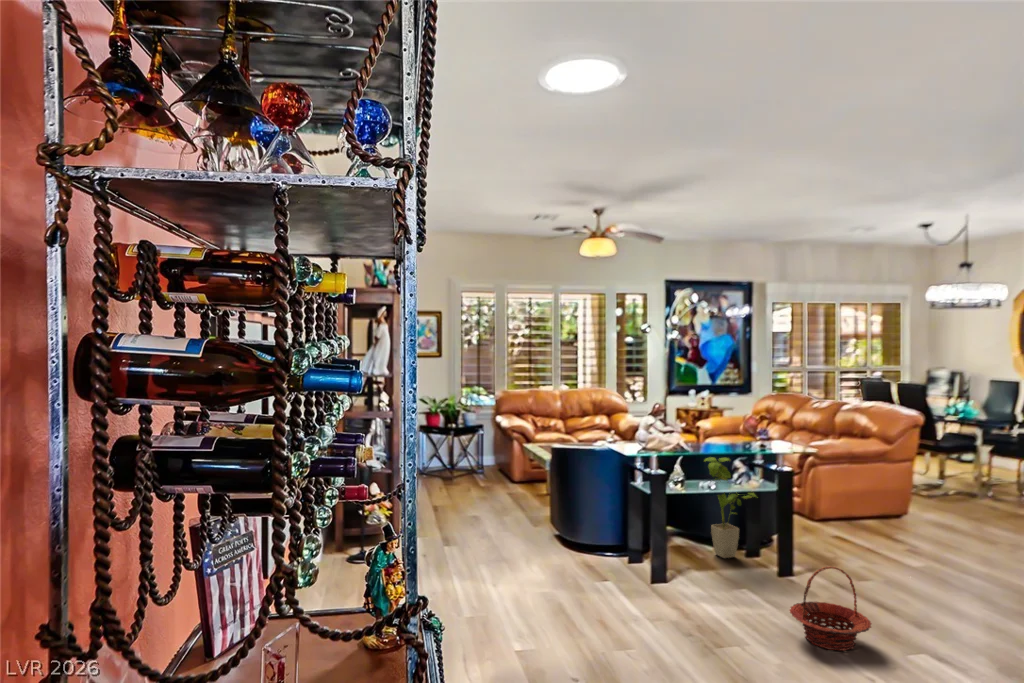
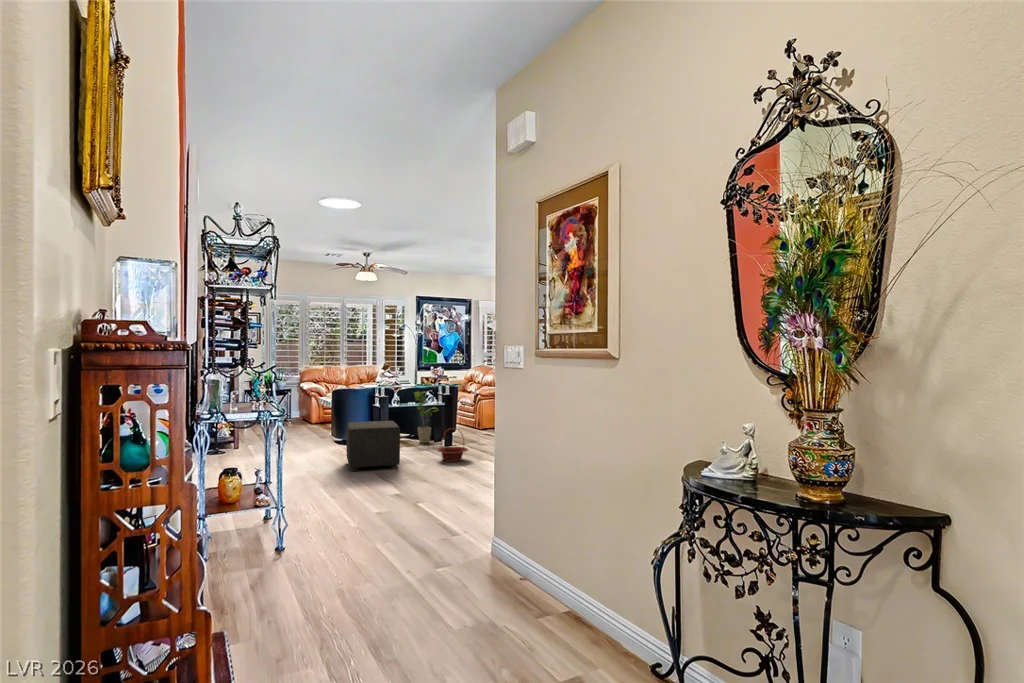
ottoman: none [594,536,720,662] -> present [347,421,400,471]

